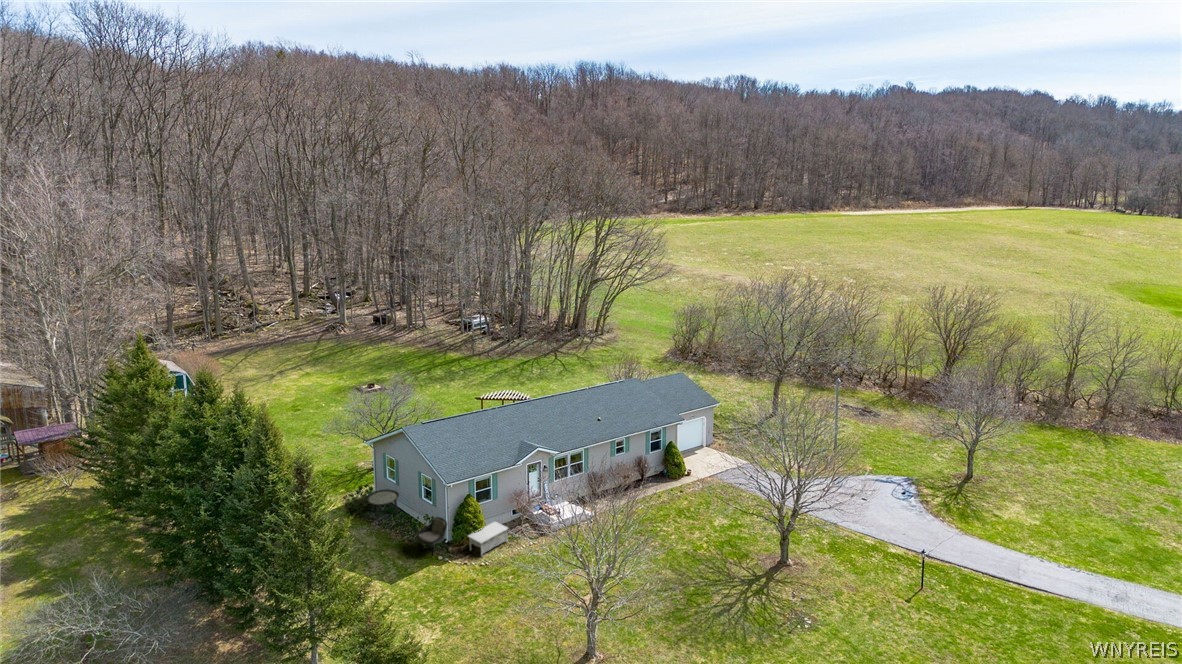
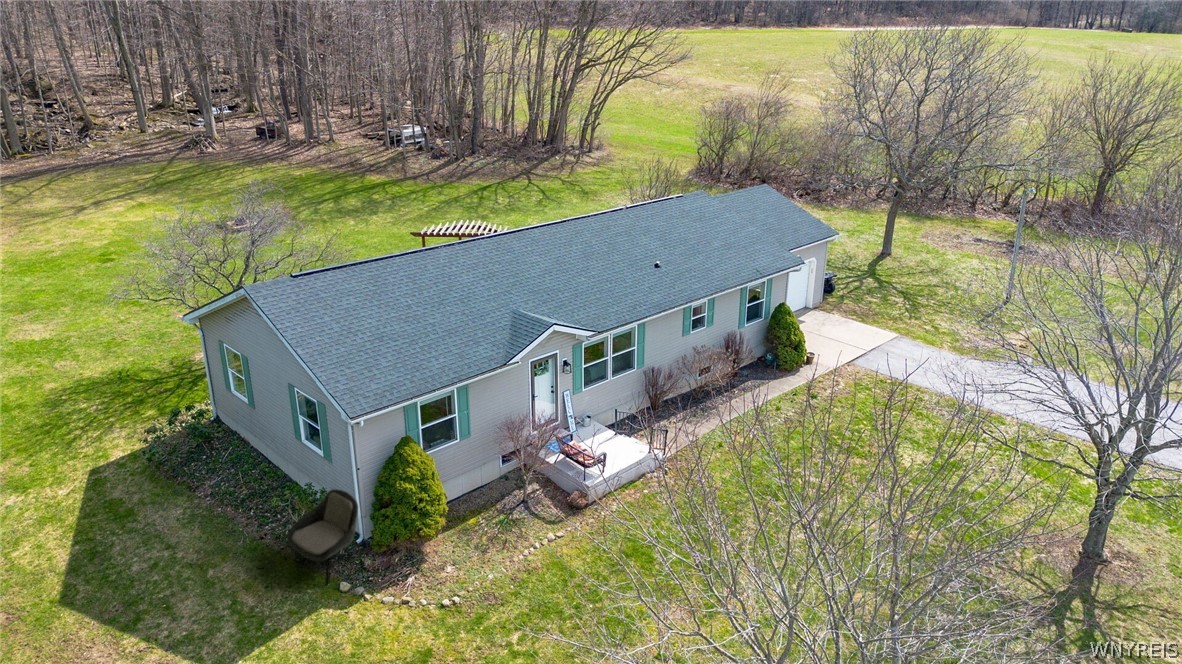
round table: present [367,489,399,520] -> none [181,418,256,486]
storage bench: present [468,522,508,556] -> none [407,487,498,575]

